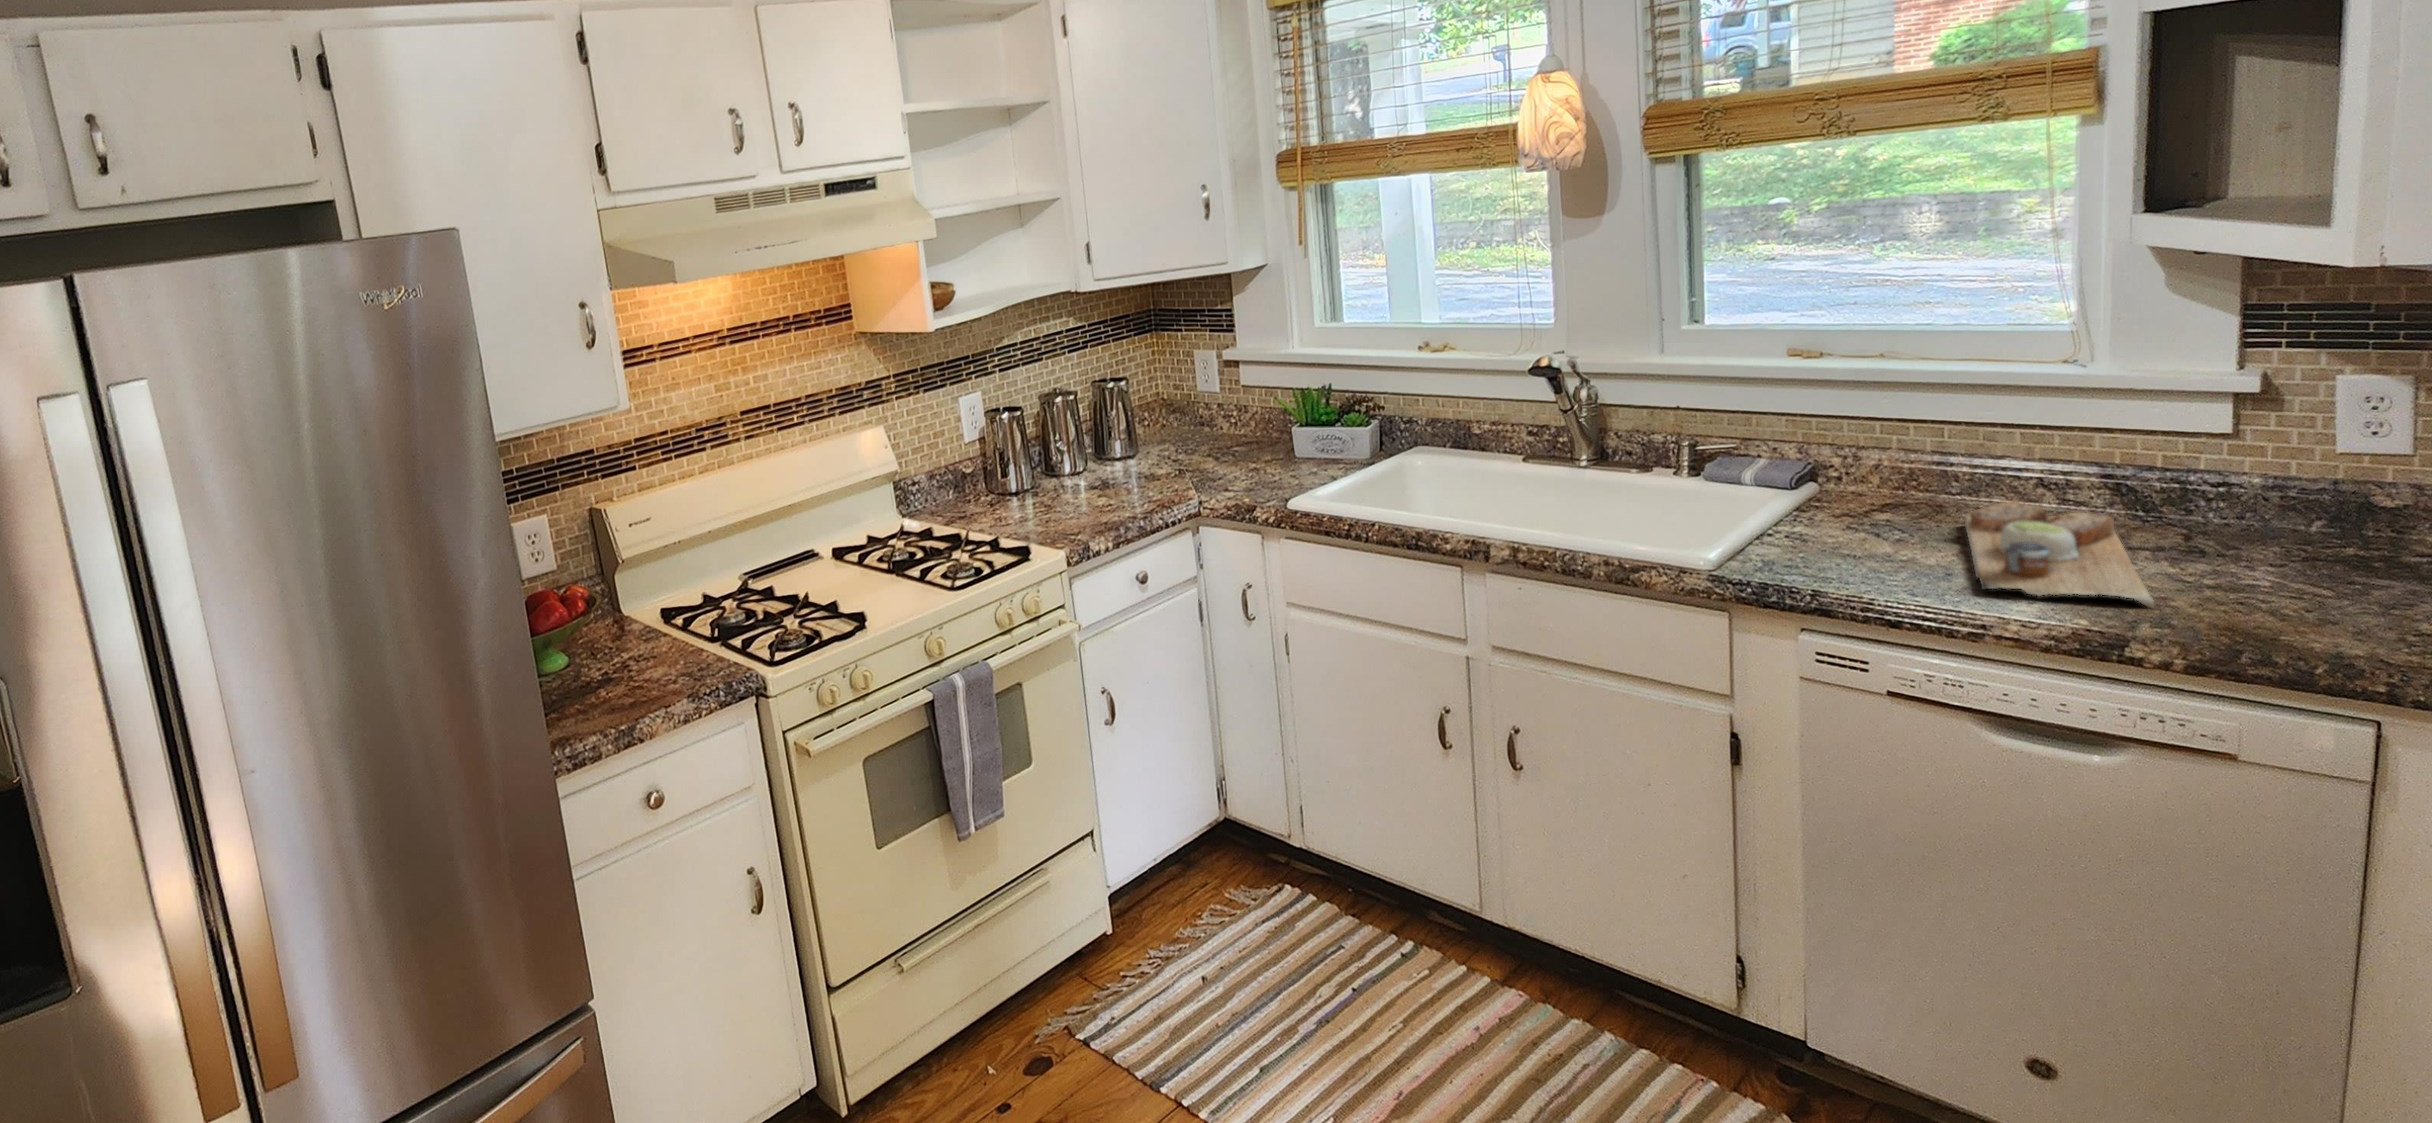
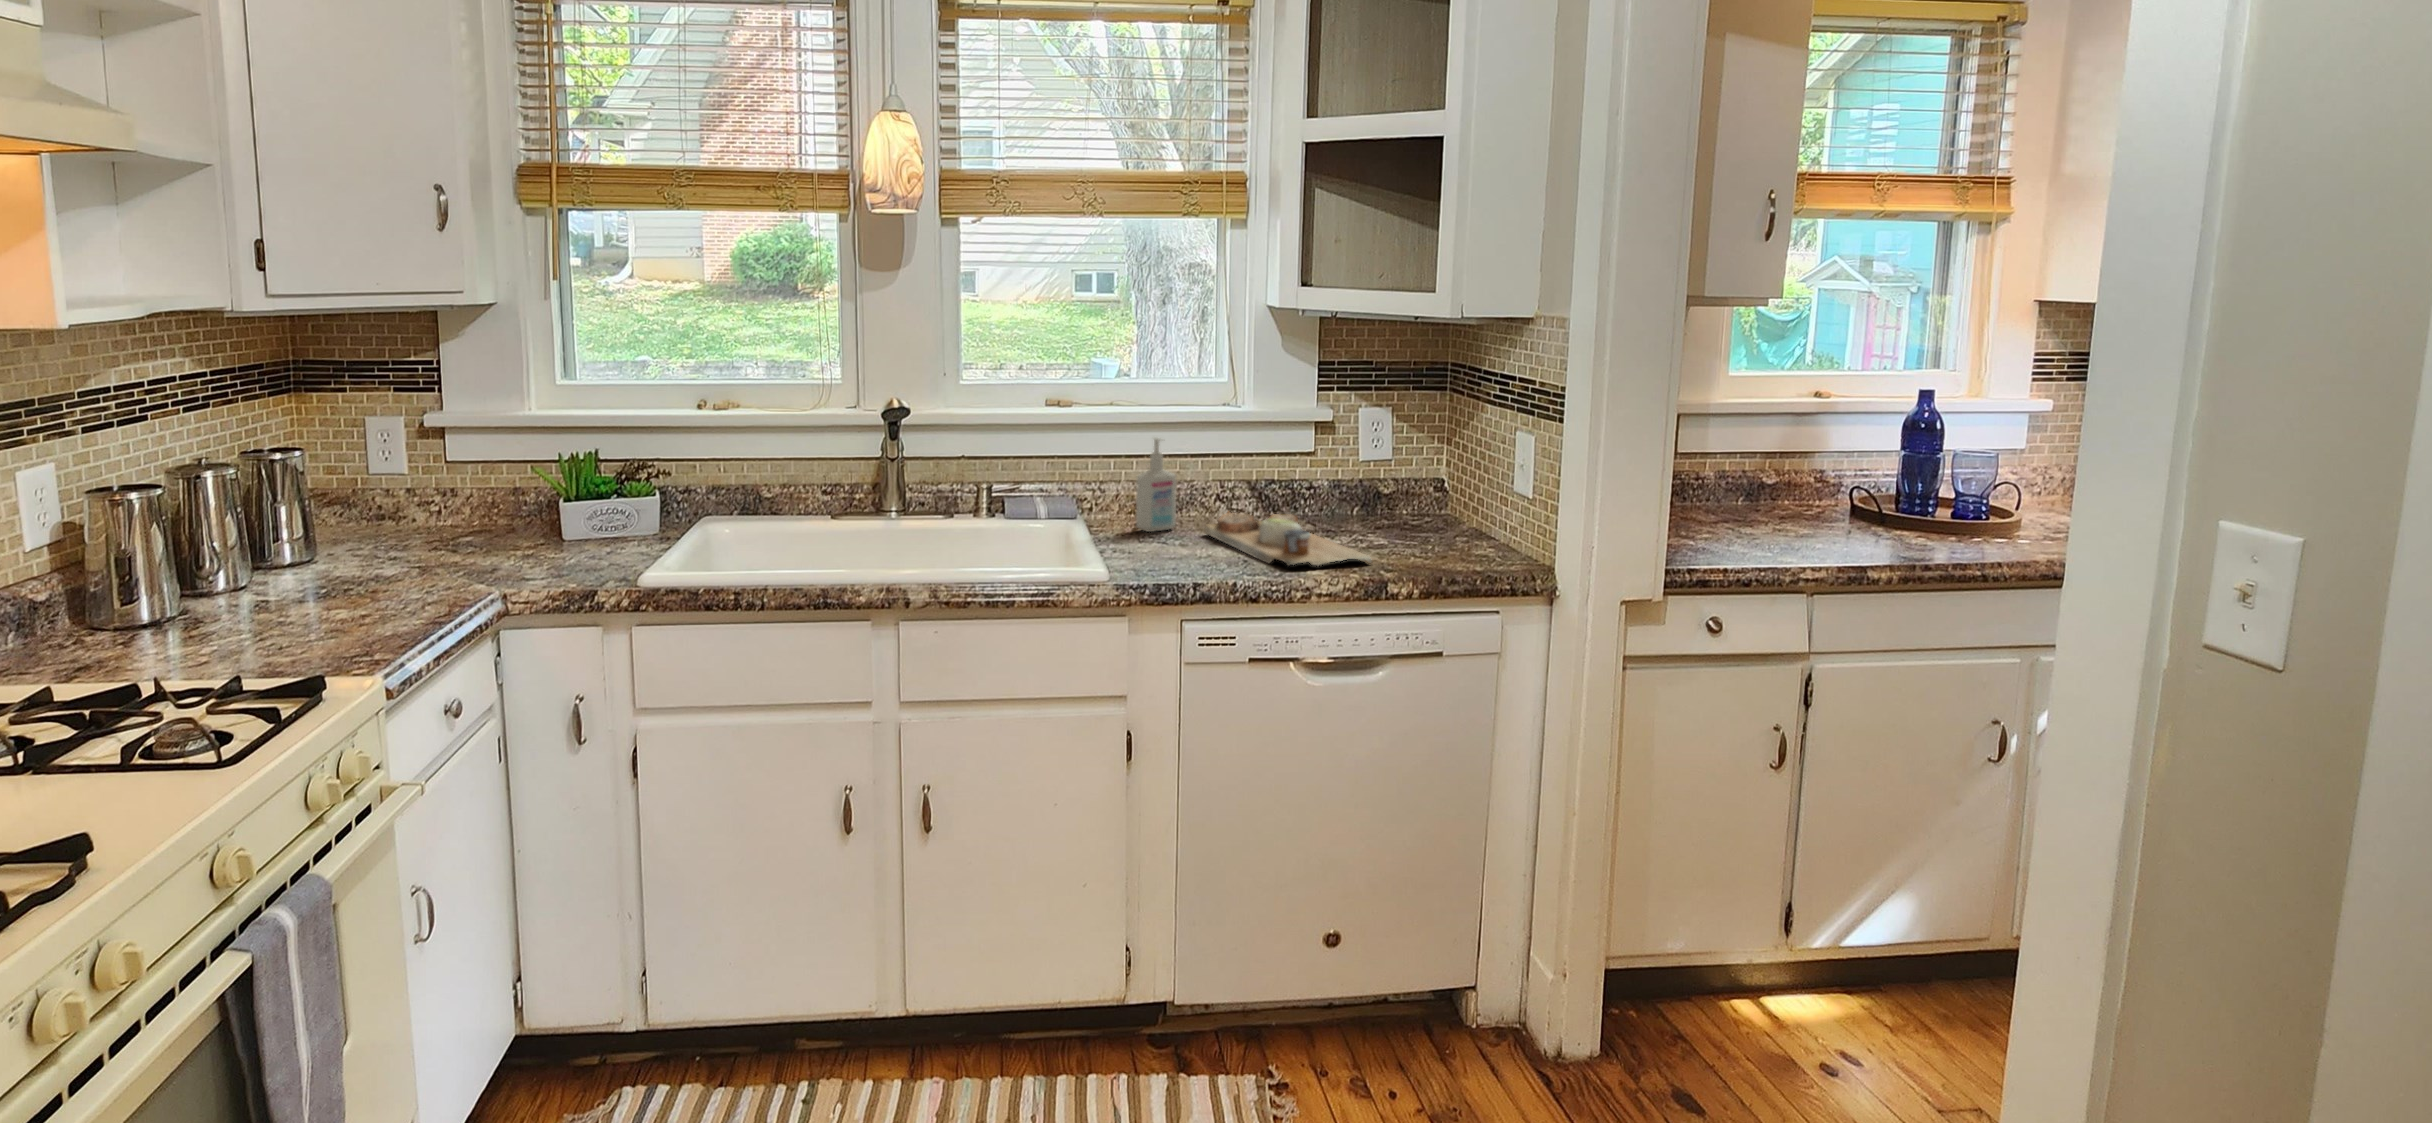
bottle: none [1877,399,1941,512] -> present [1136,437,1176,532]

